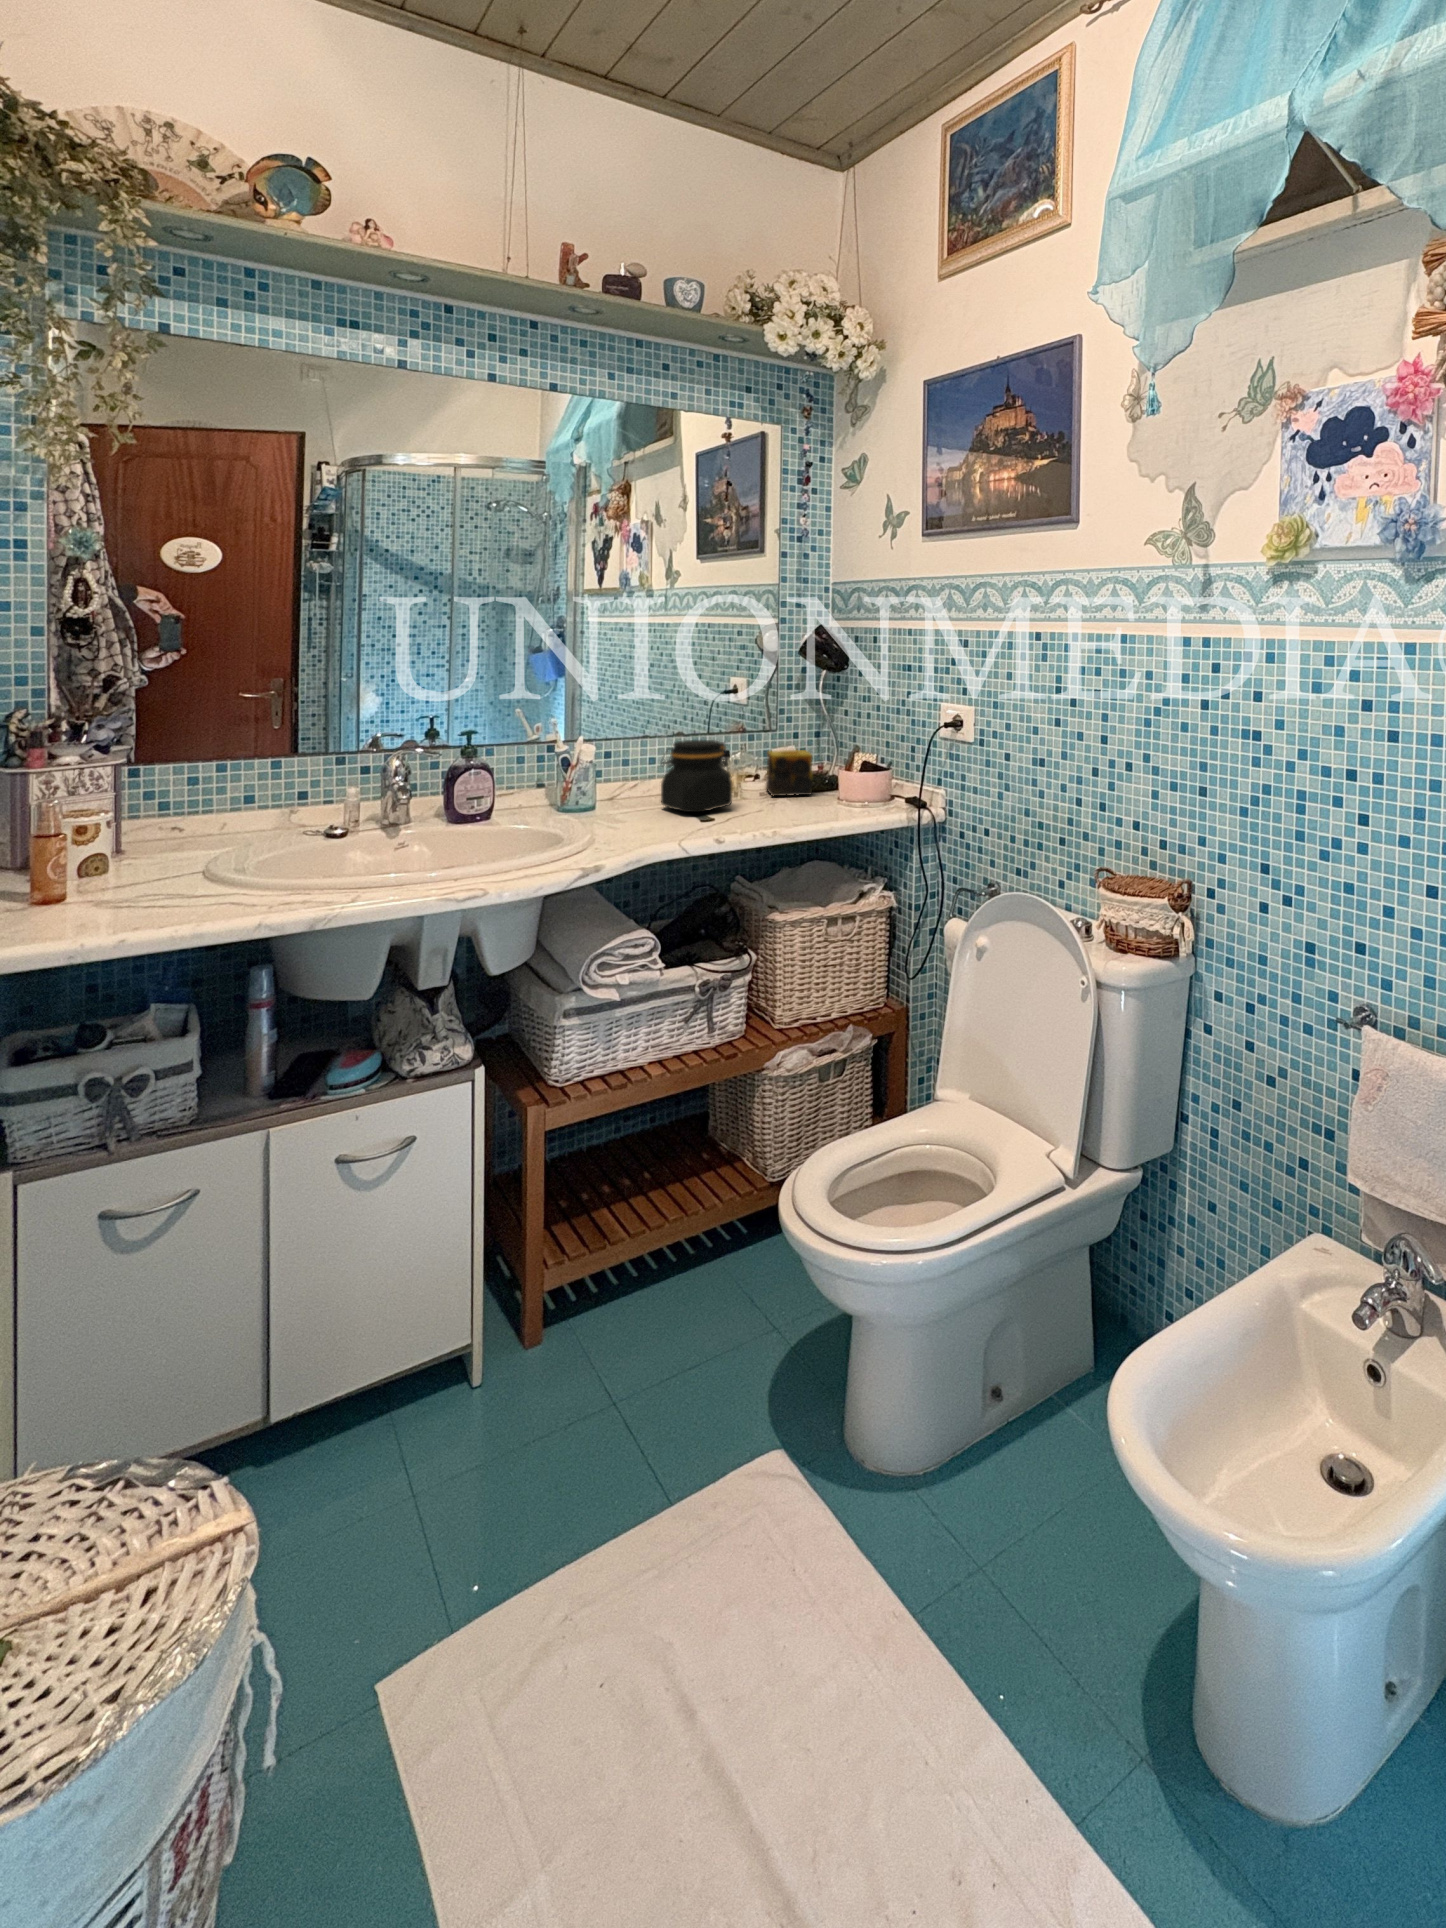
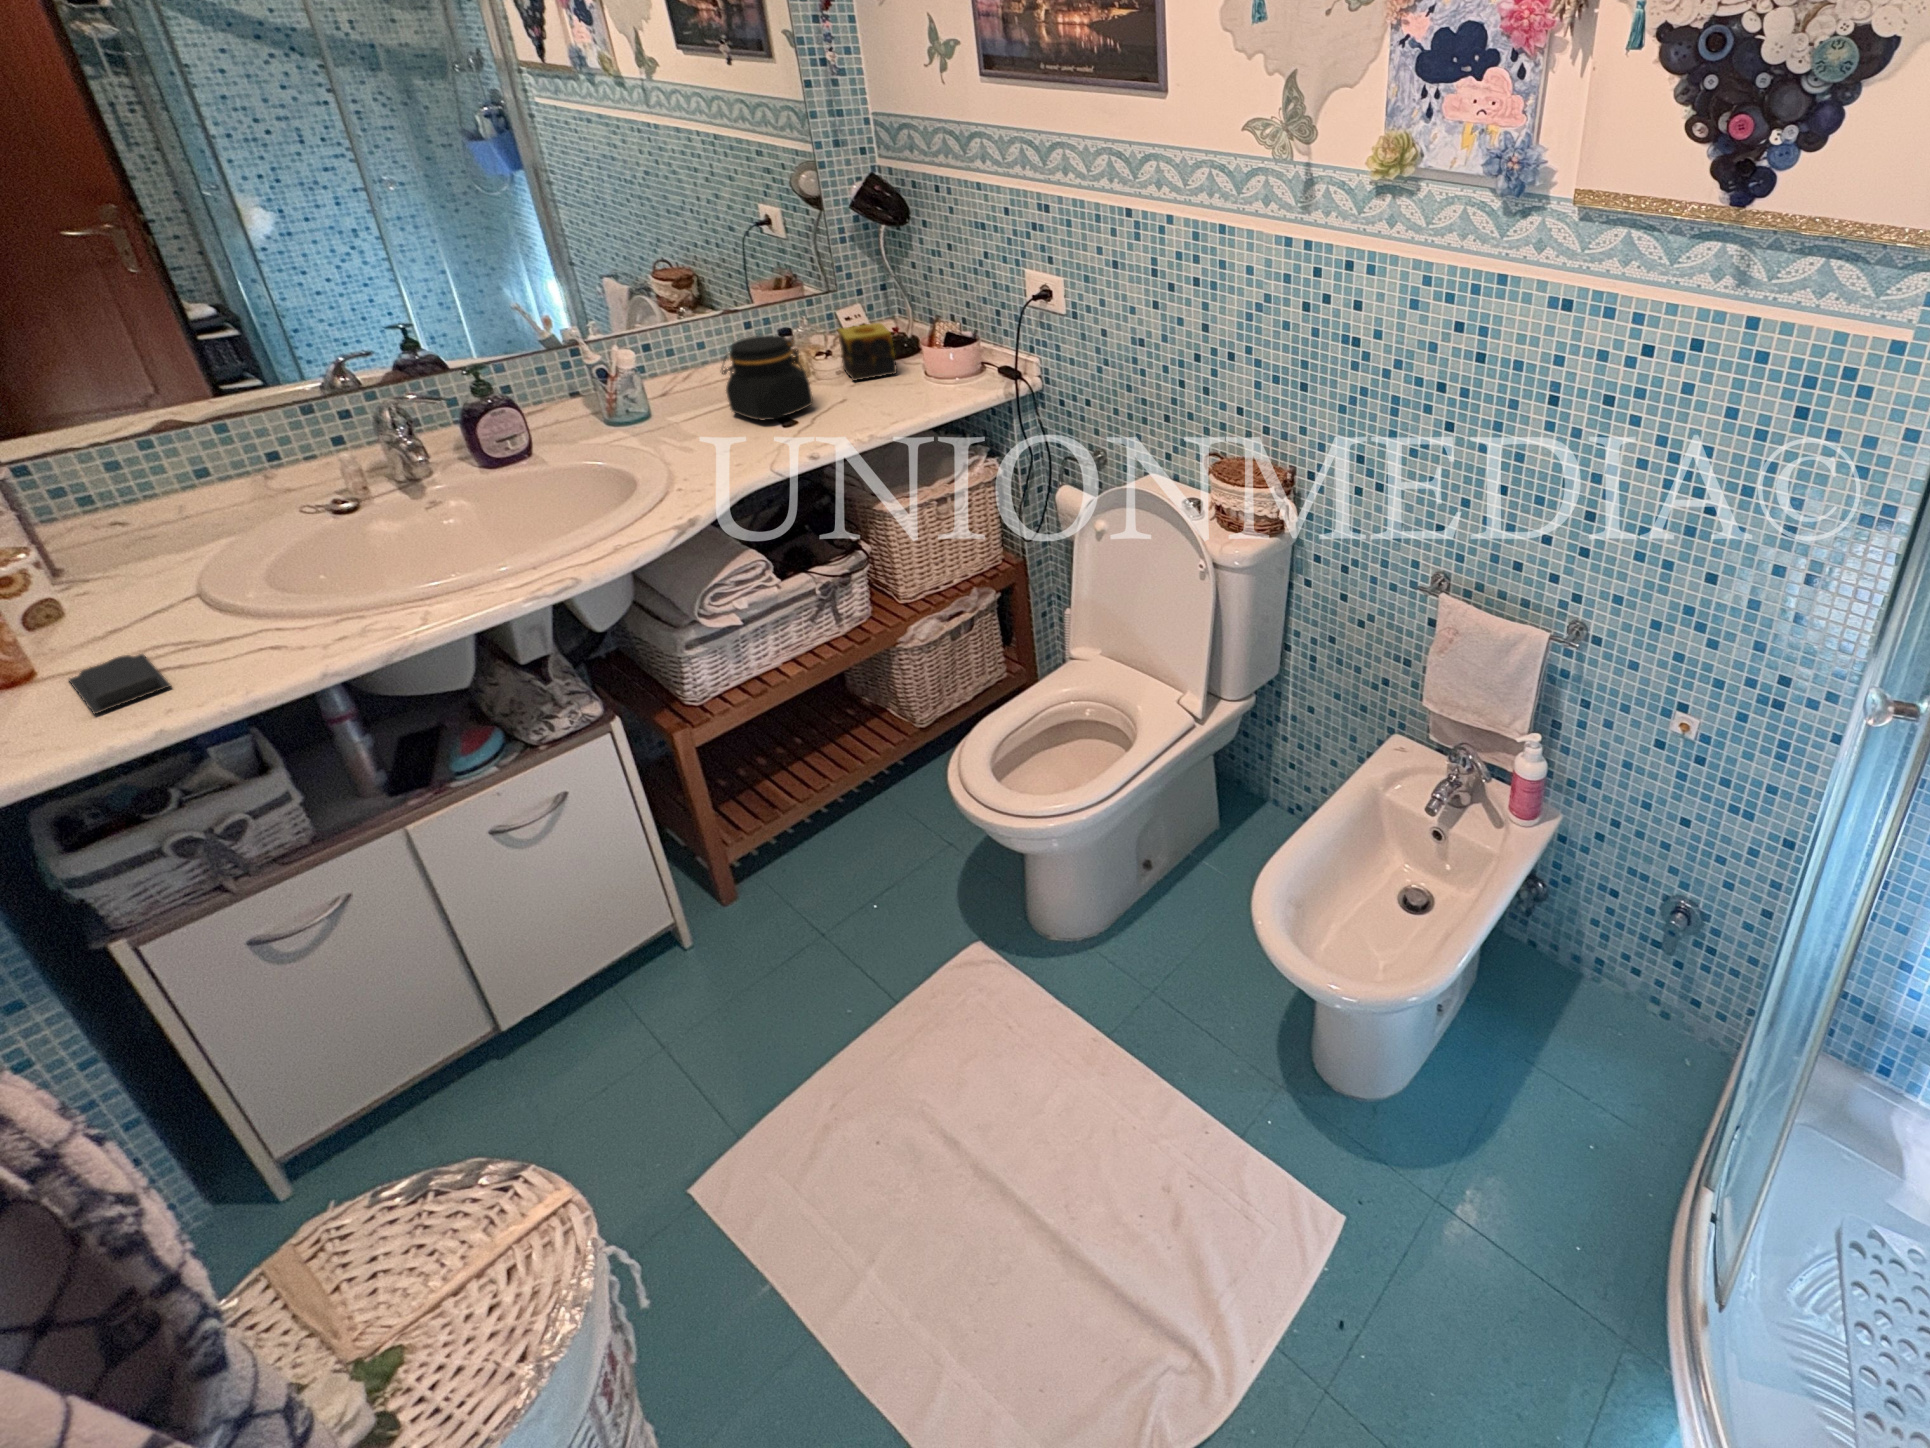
soap bar: none [84,893,150,926] -> present [69,654,170,714]

